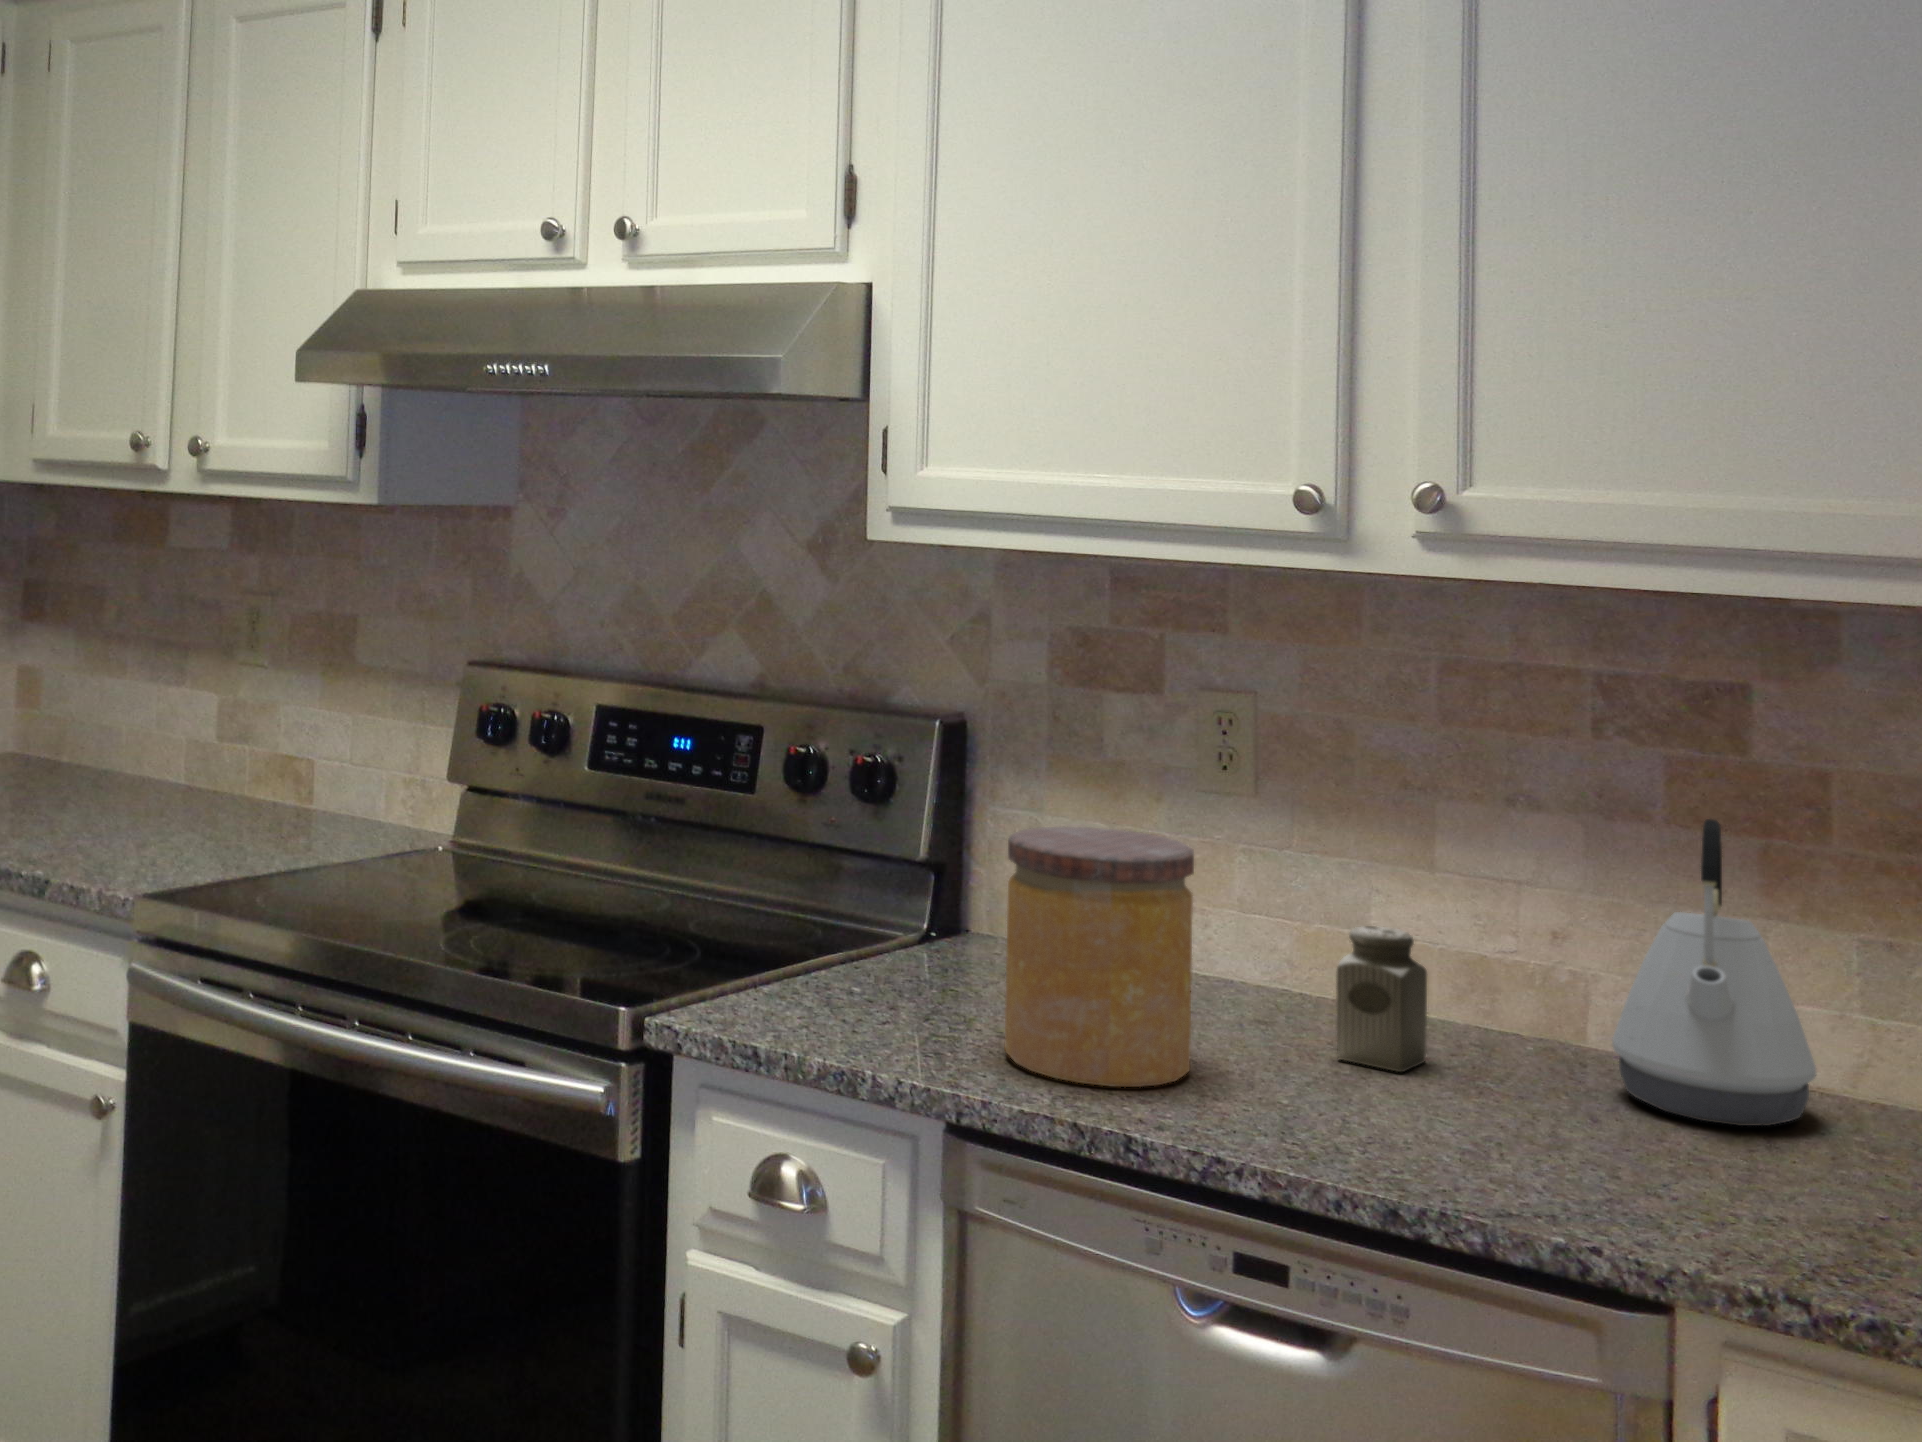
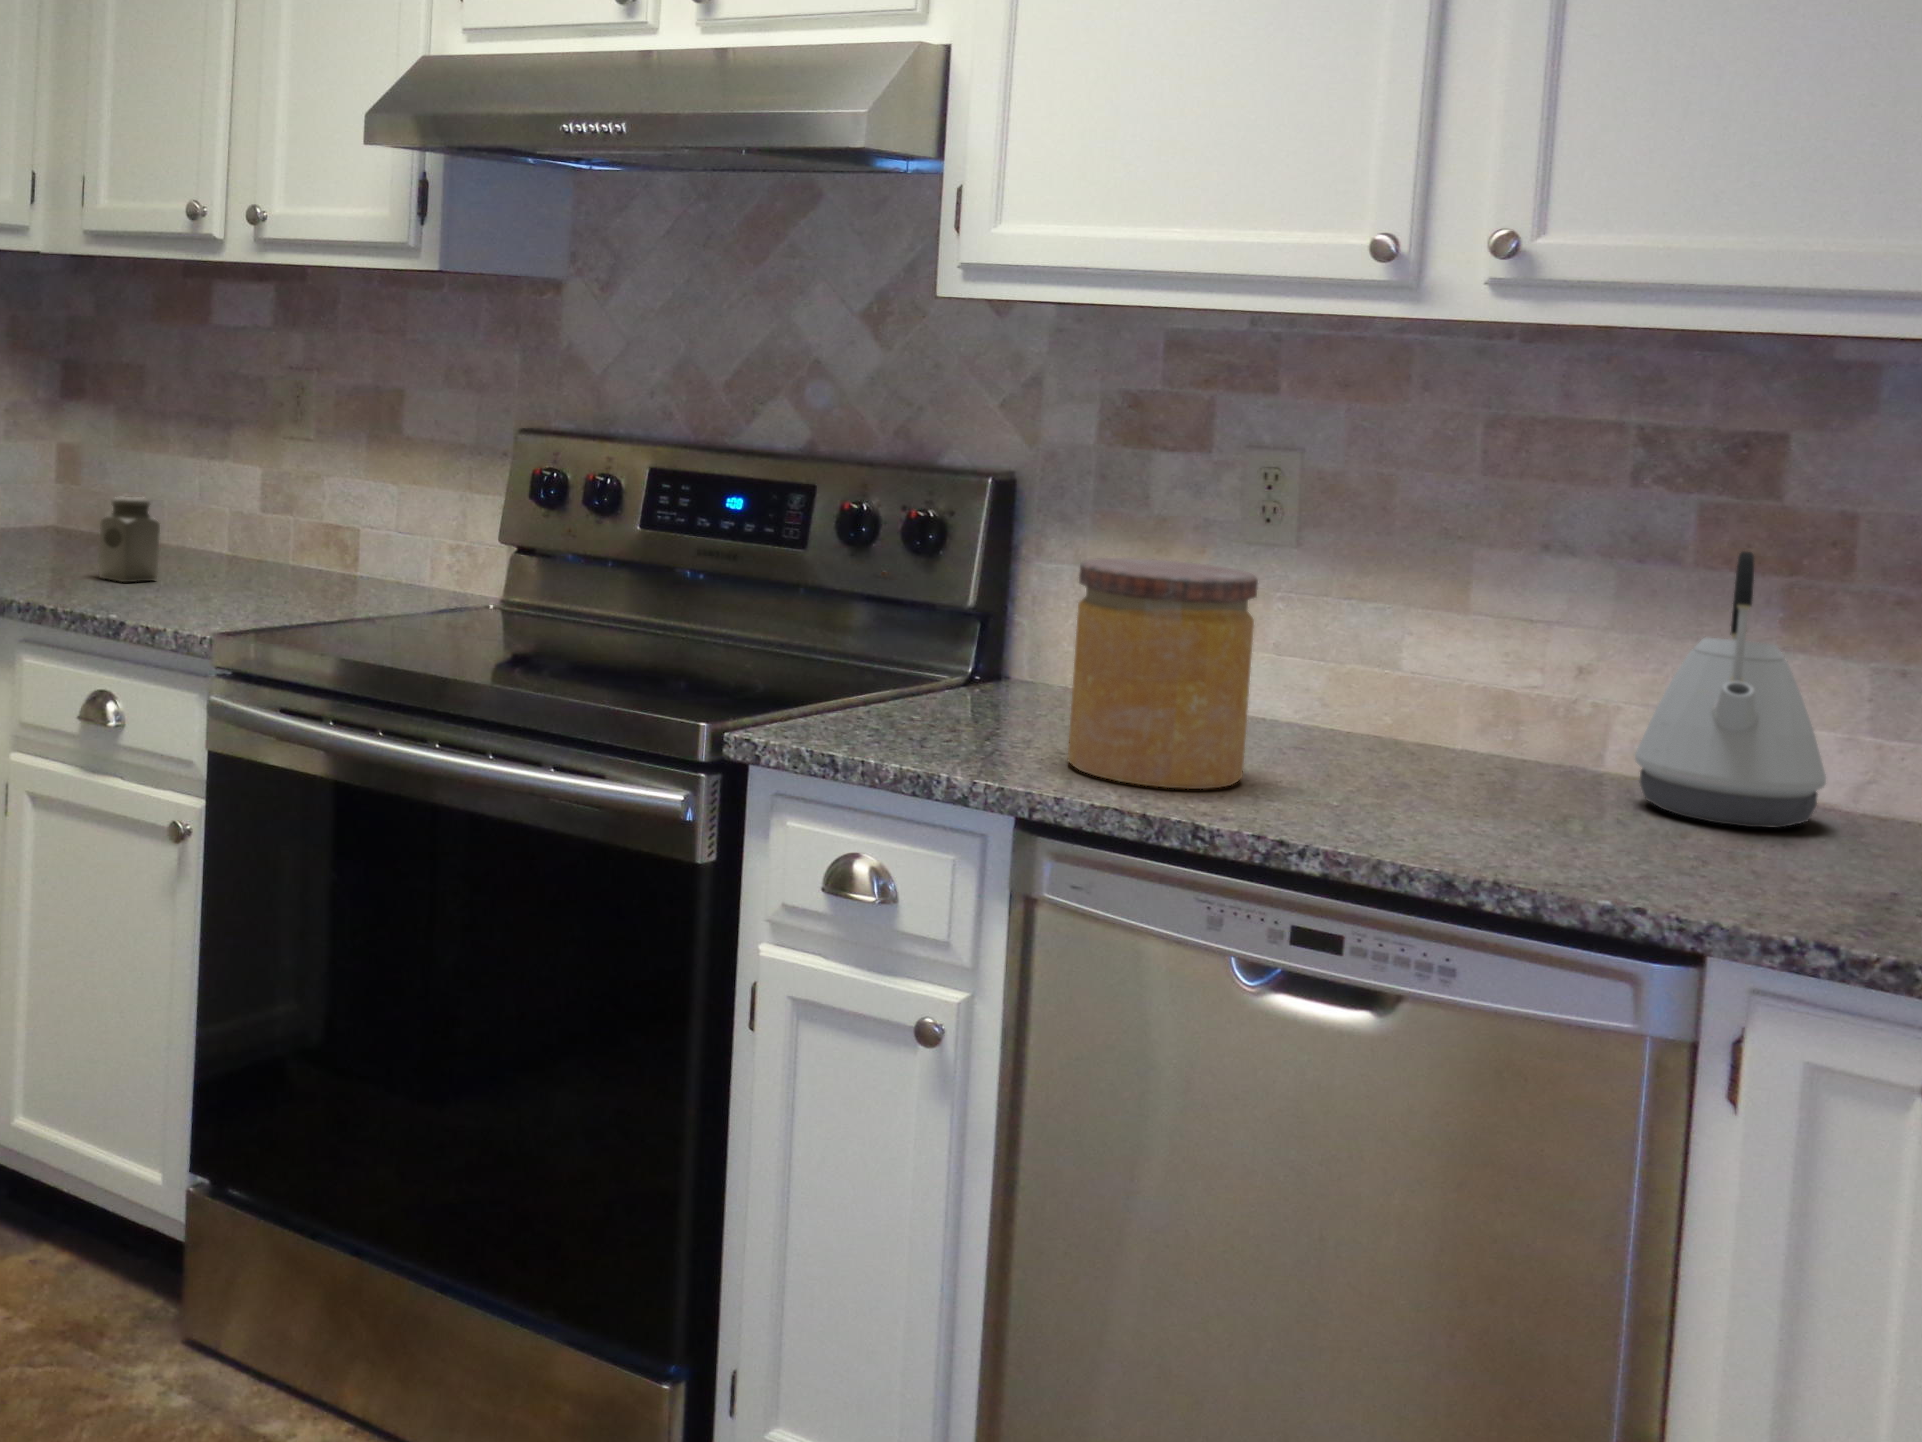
salt shaker: present [1336,926,1427,1072] -> present [99,497,160,582]

